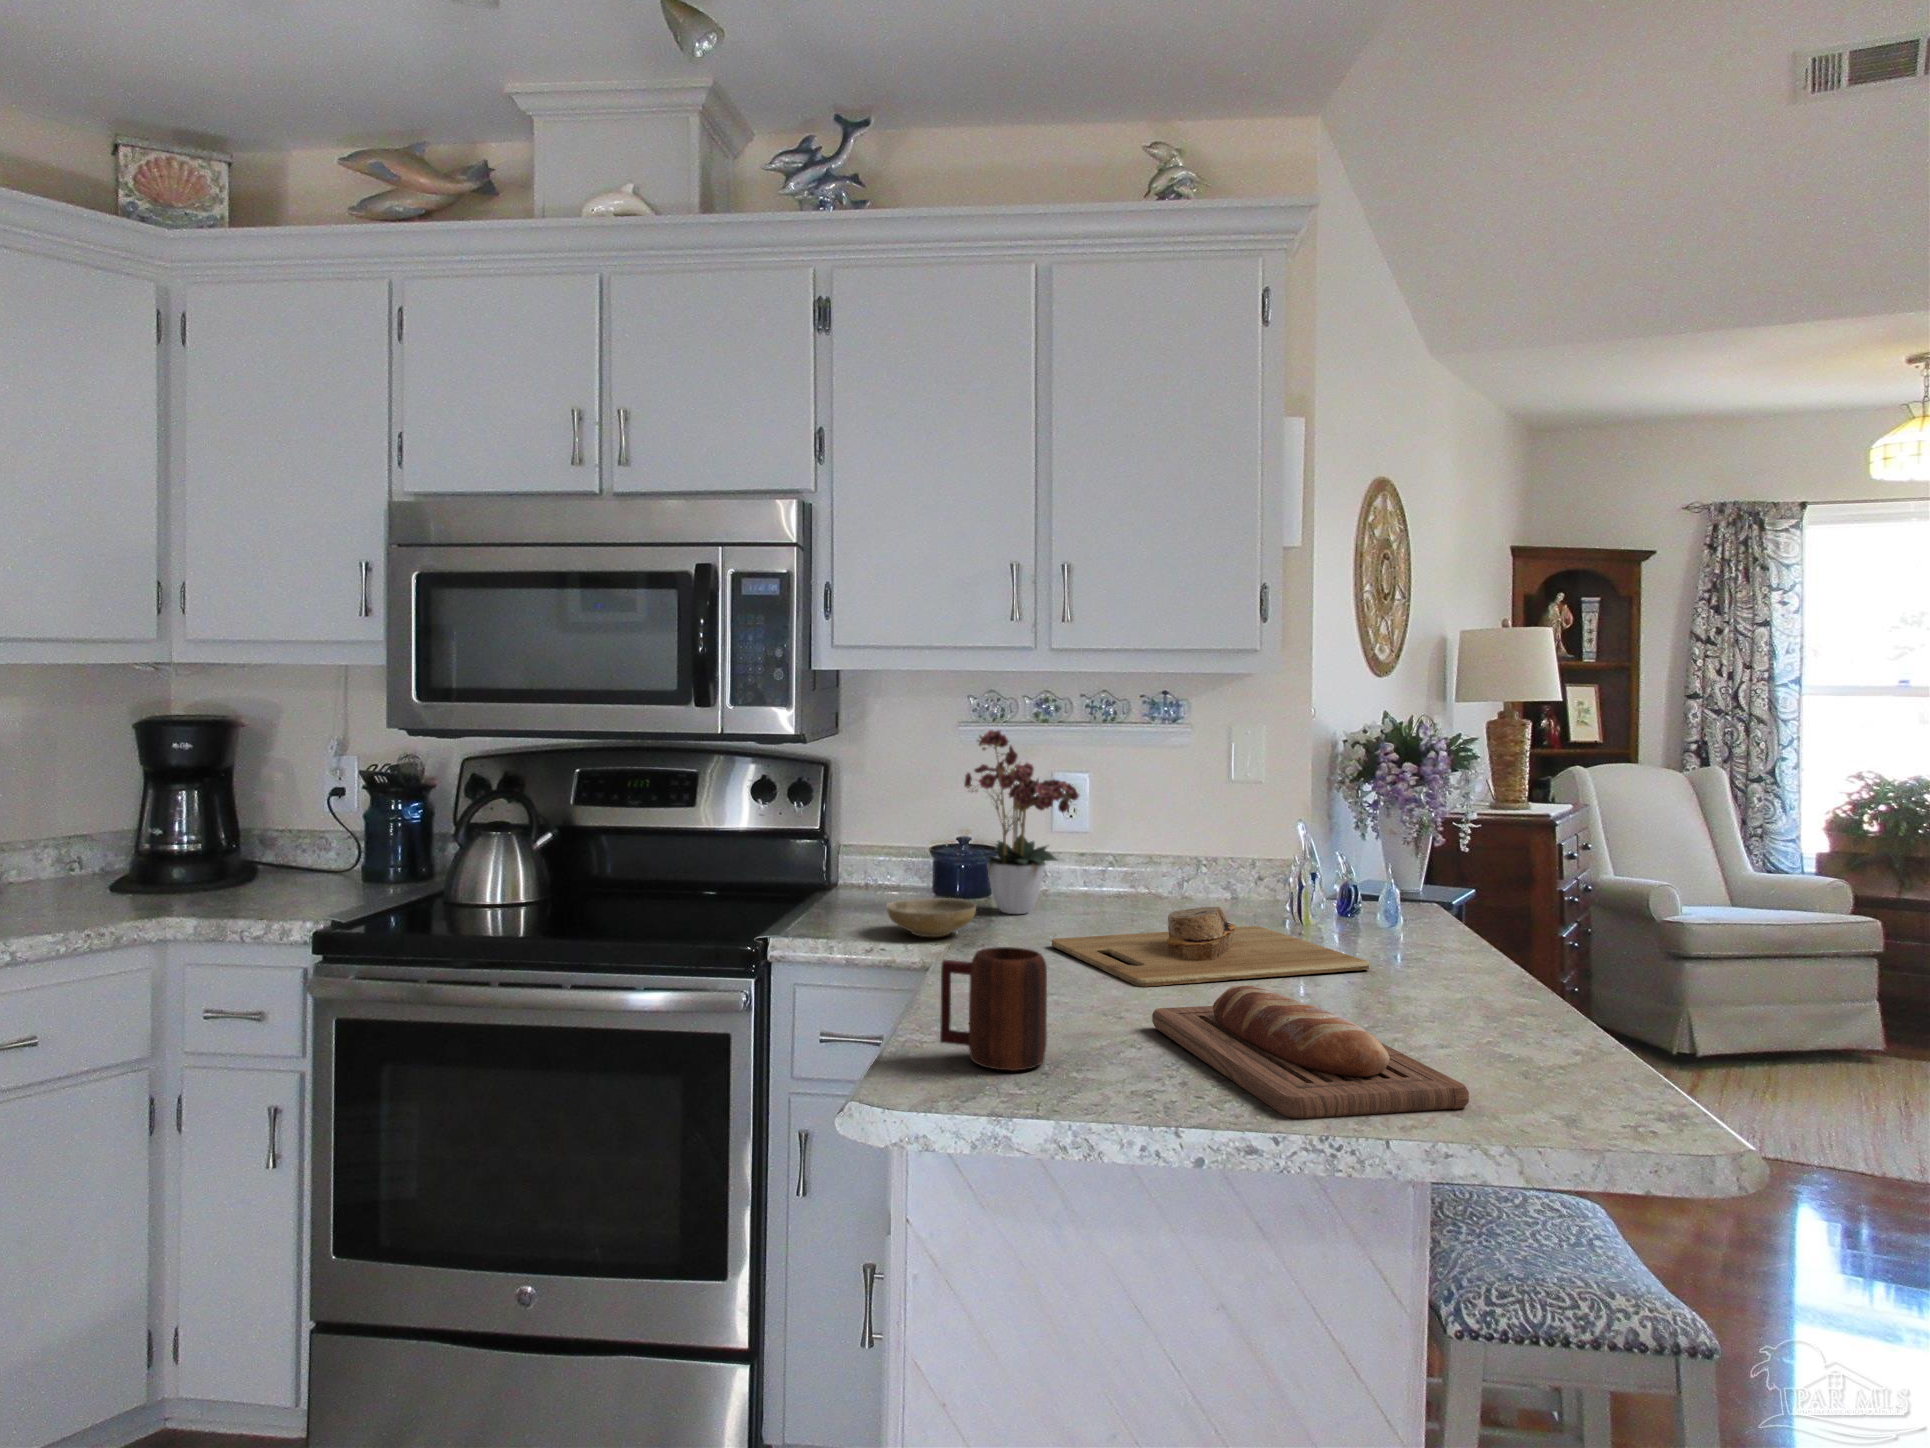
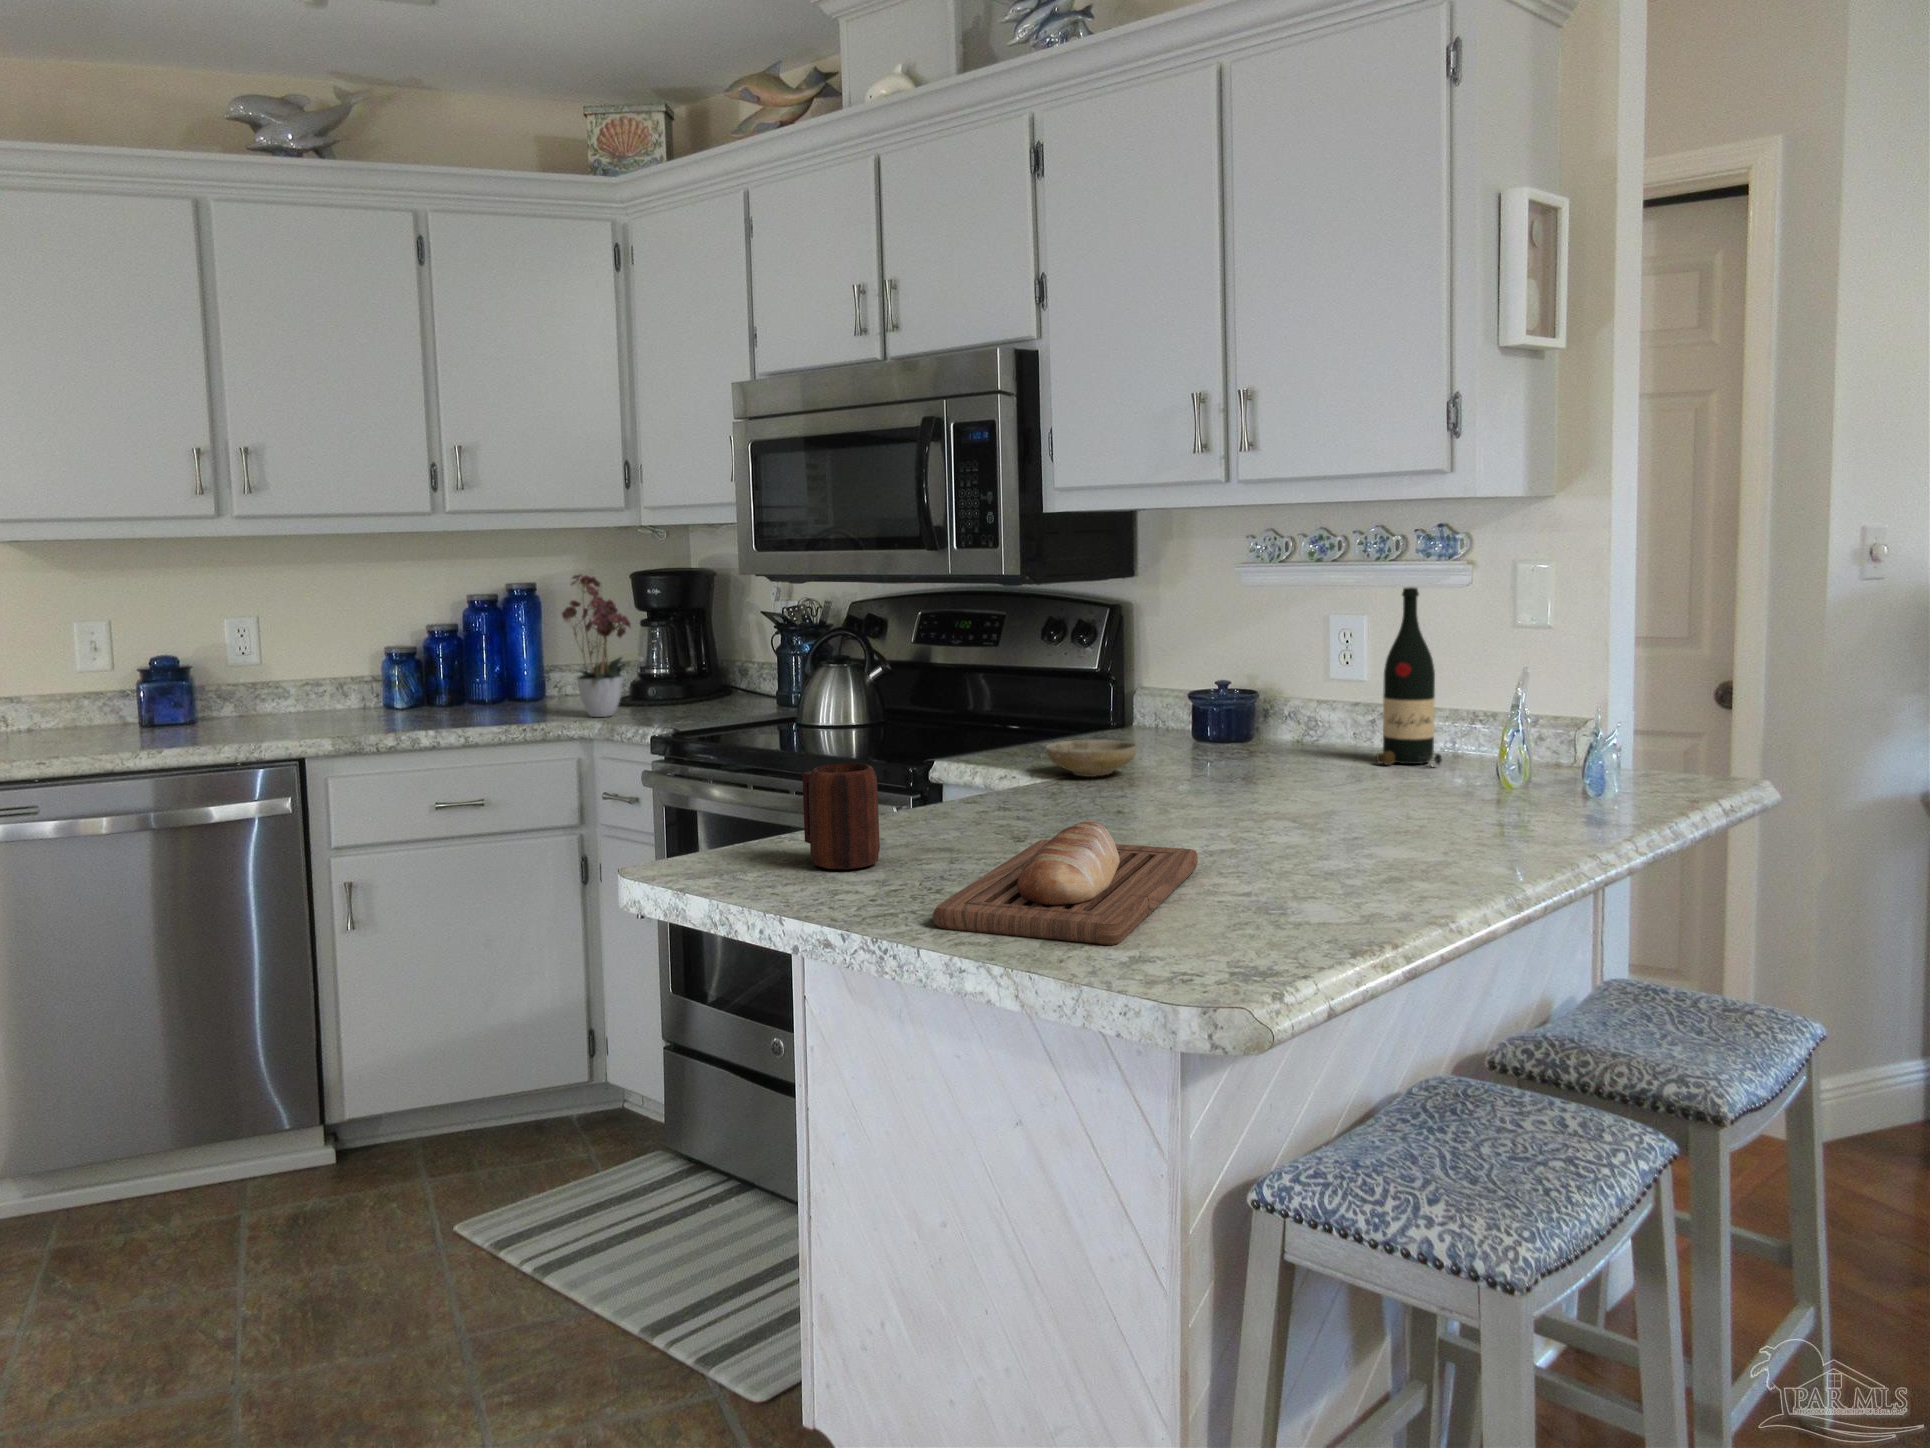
flower arrangement: present [964,730,1079,914] -> present [562,574,631,717]
wine bottle: none [1113,746,1172,904] -> present [1376,587,1442,765]
cutting board: present [1052,907,1370,987] -> none [1144,762,1448,840]

